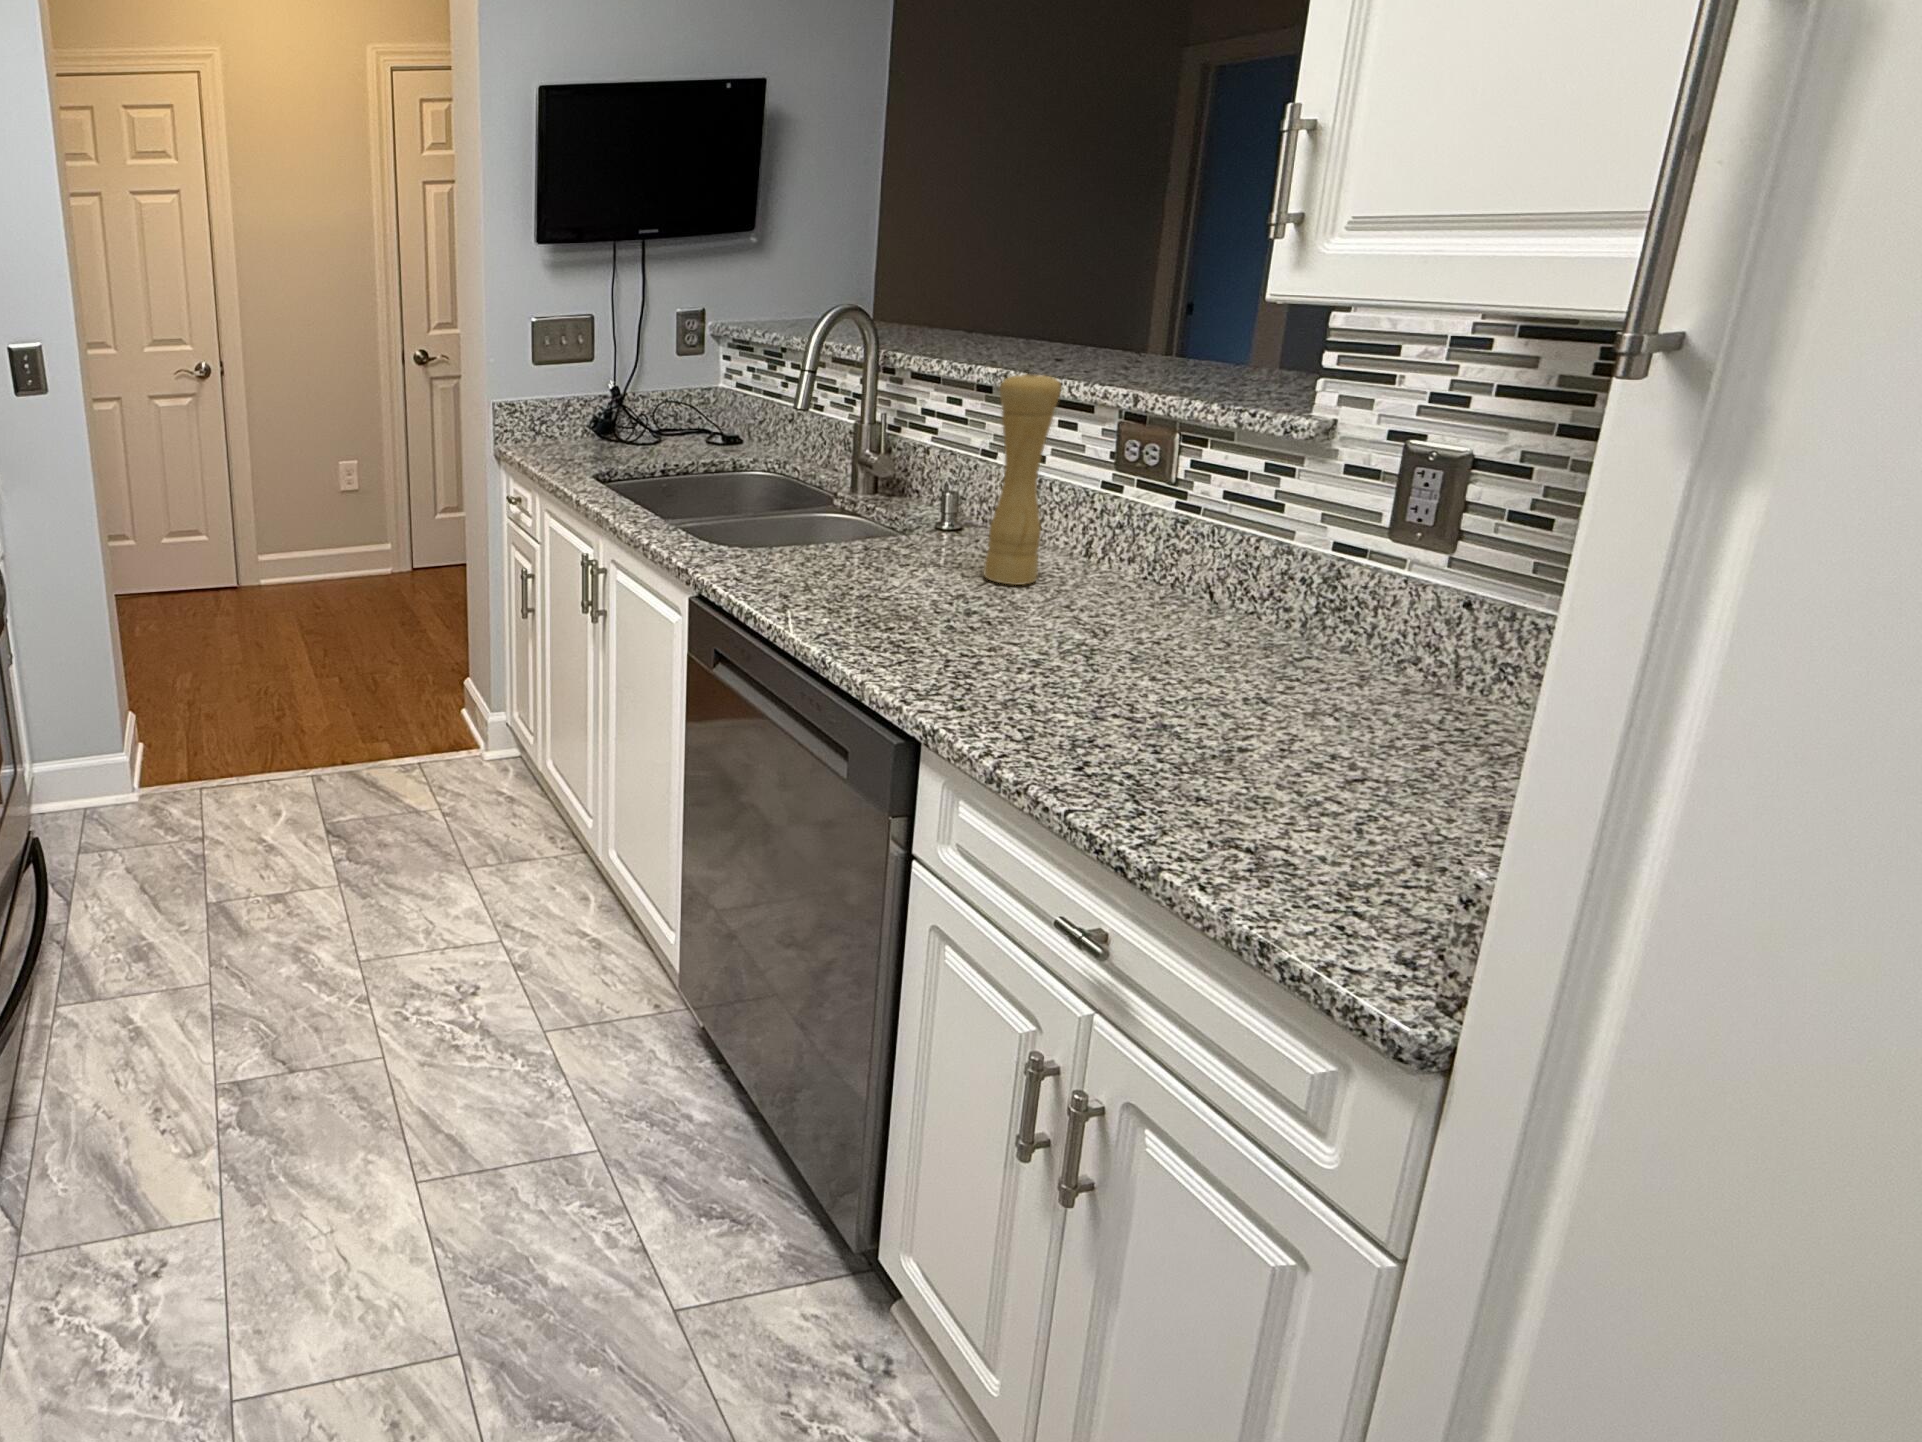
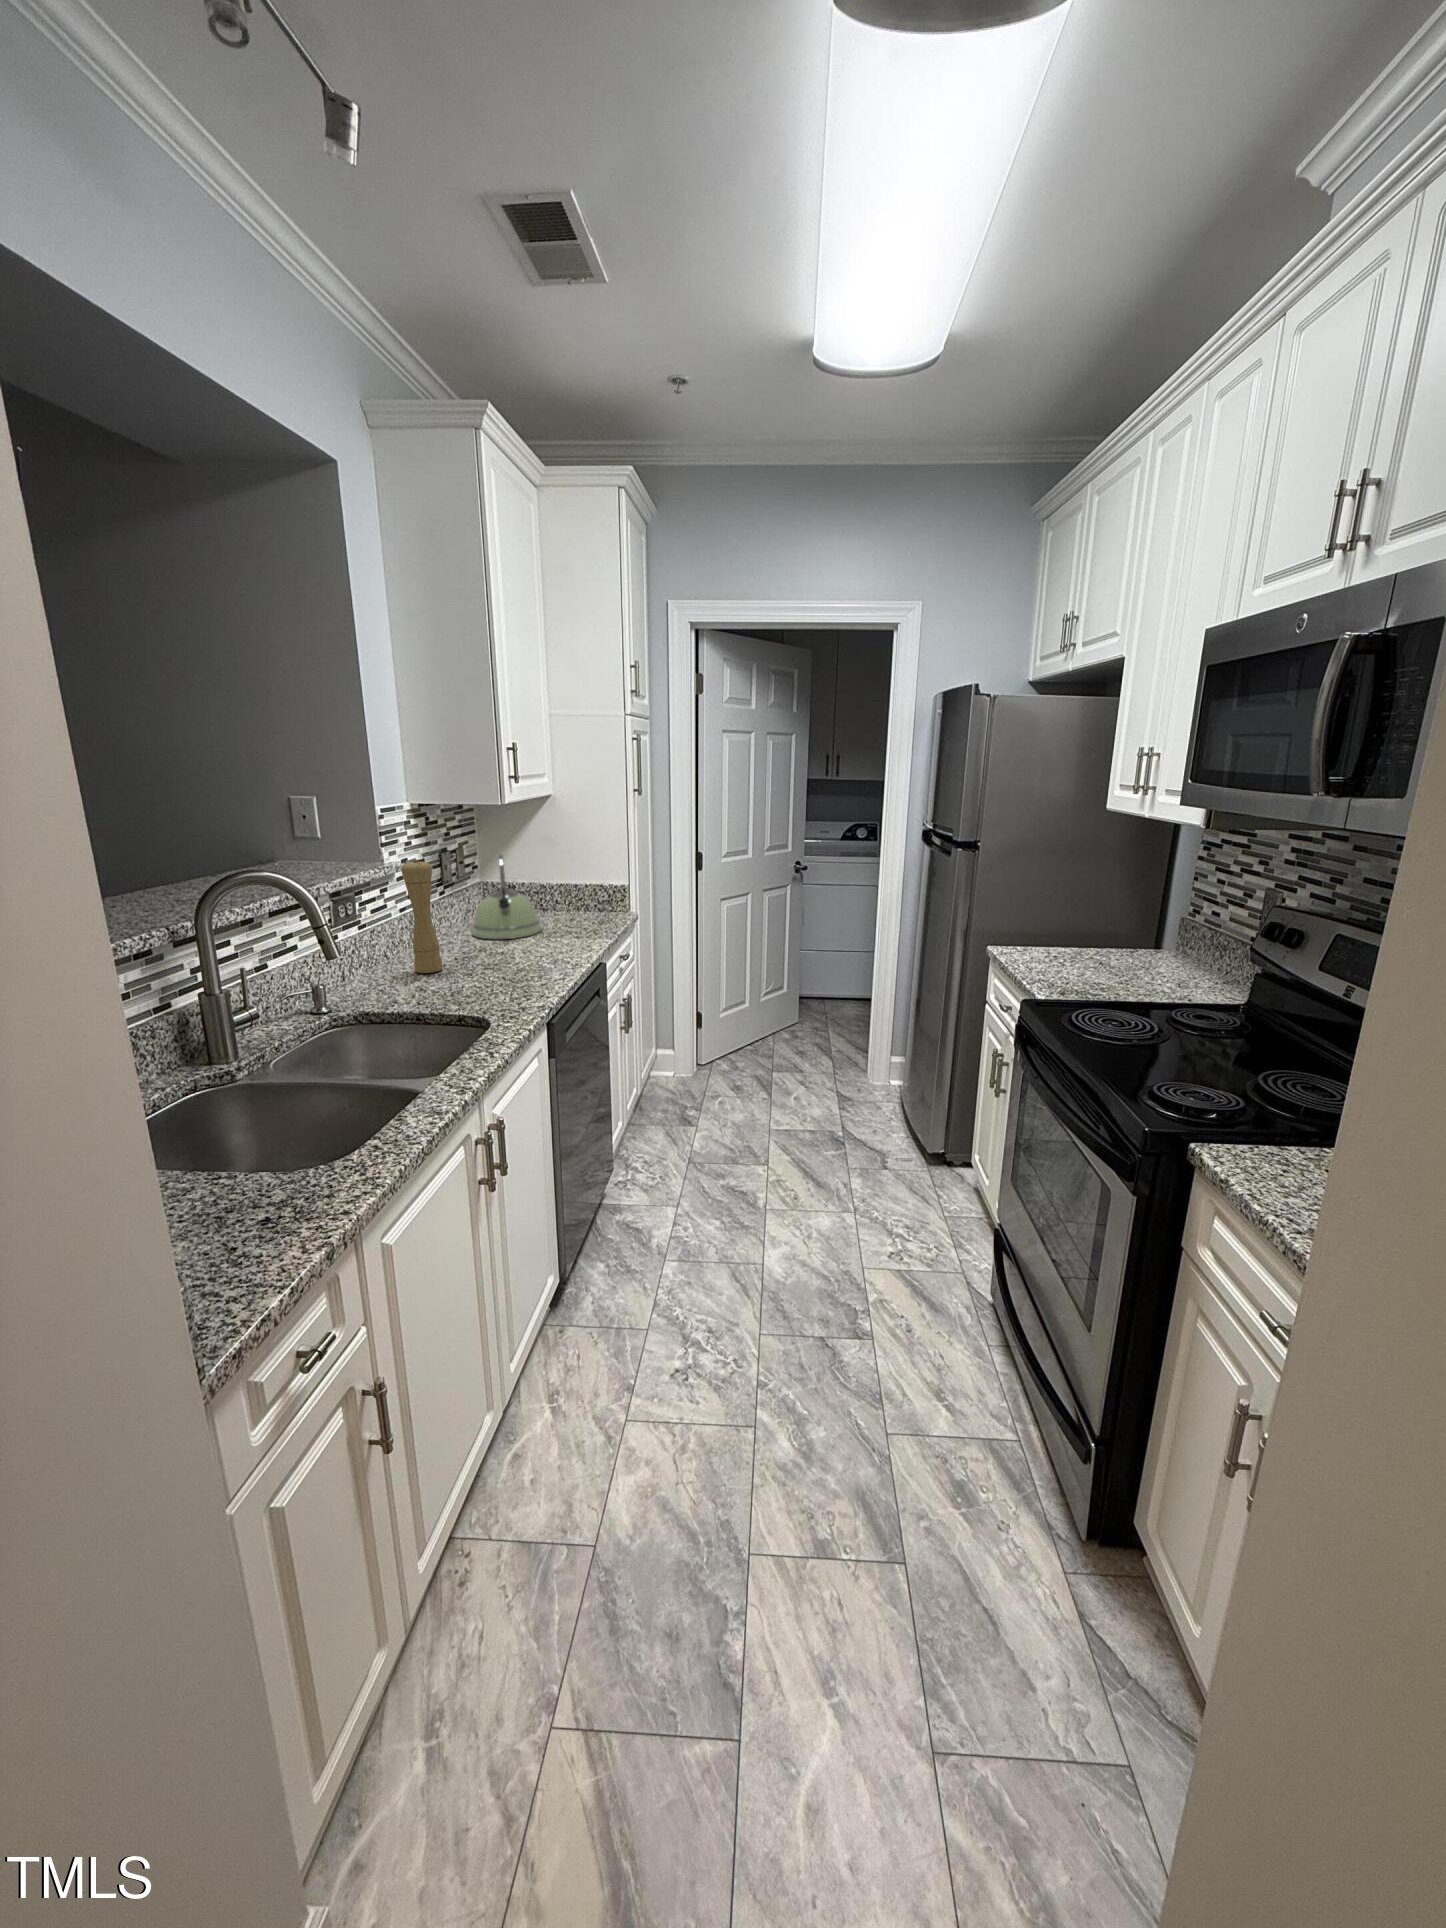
kettle: none [1113,471,1358,740] -> present [472,855,542,939]

